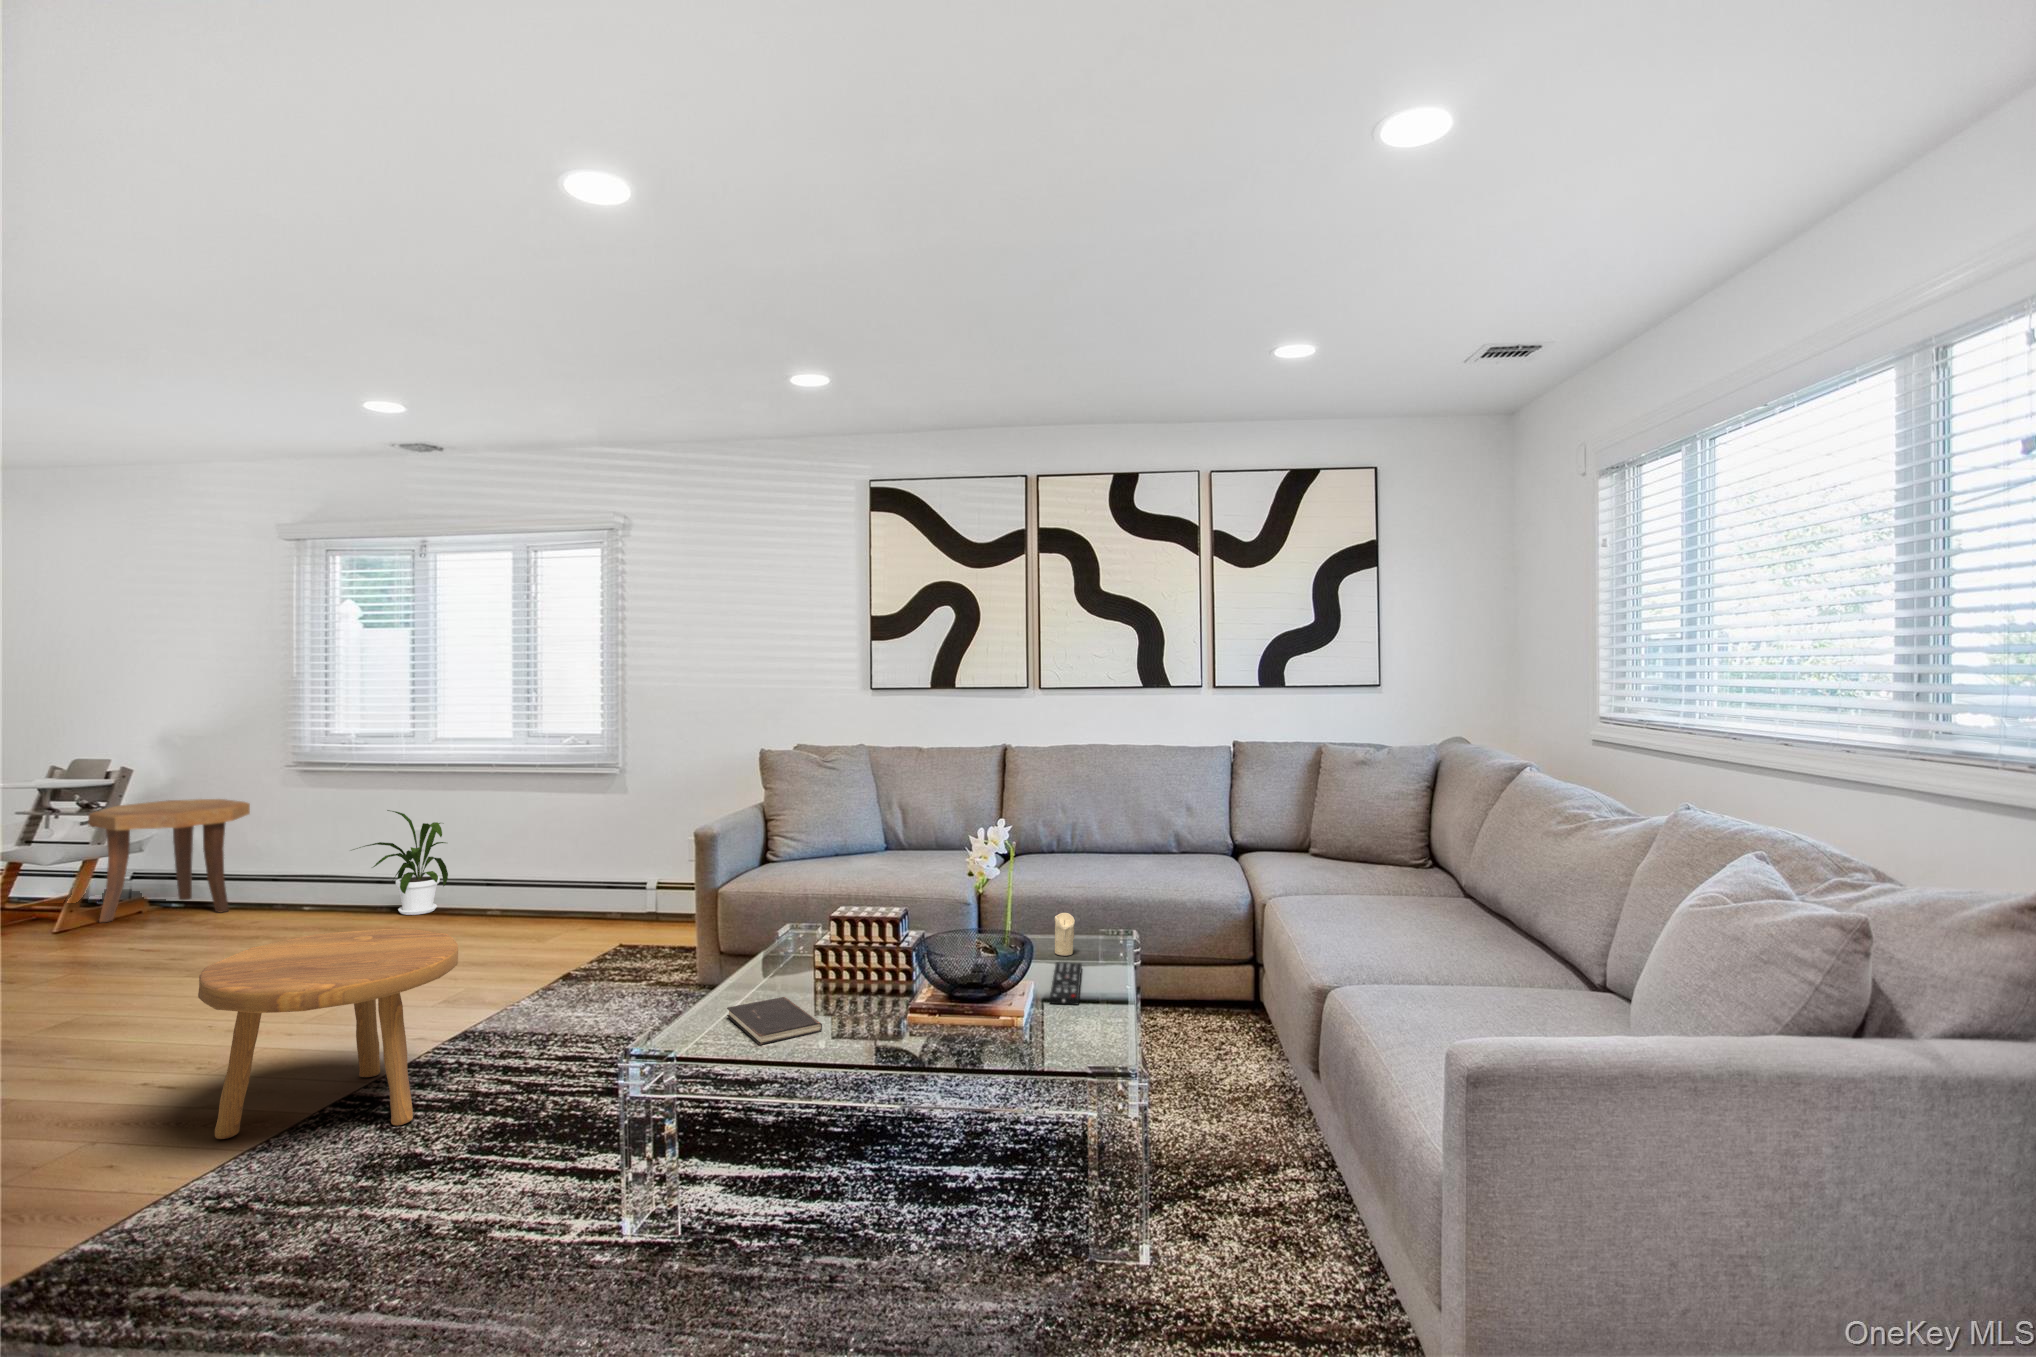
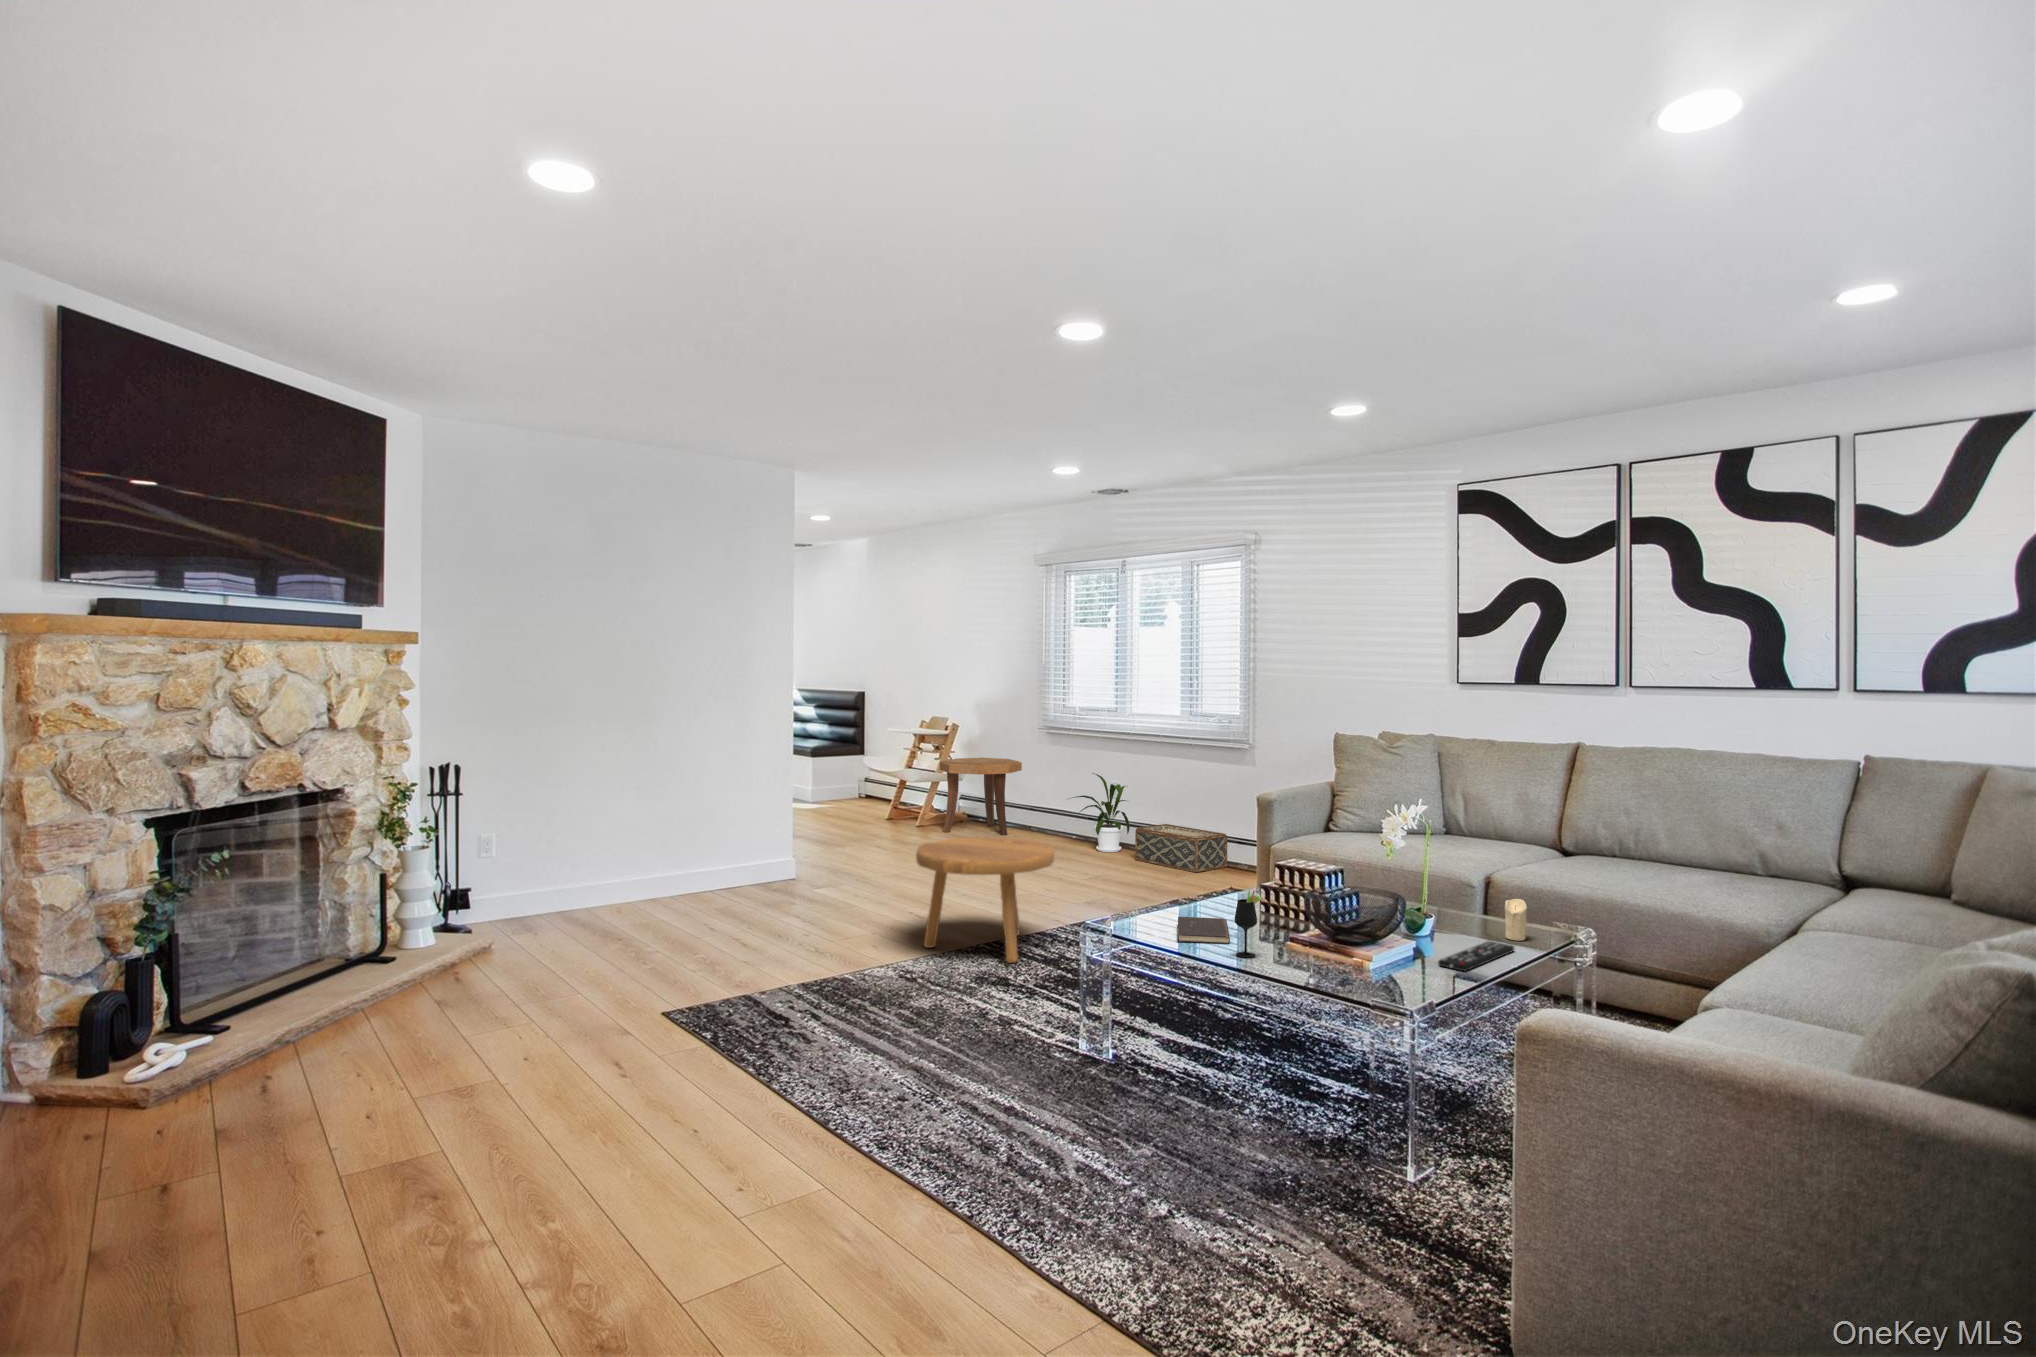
woven basket: none [468,866,598,924] -> present [1135,824,1227,872]
wine glass: none [846,960,879,1047] -> present [1235,890,1261,957]

